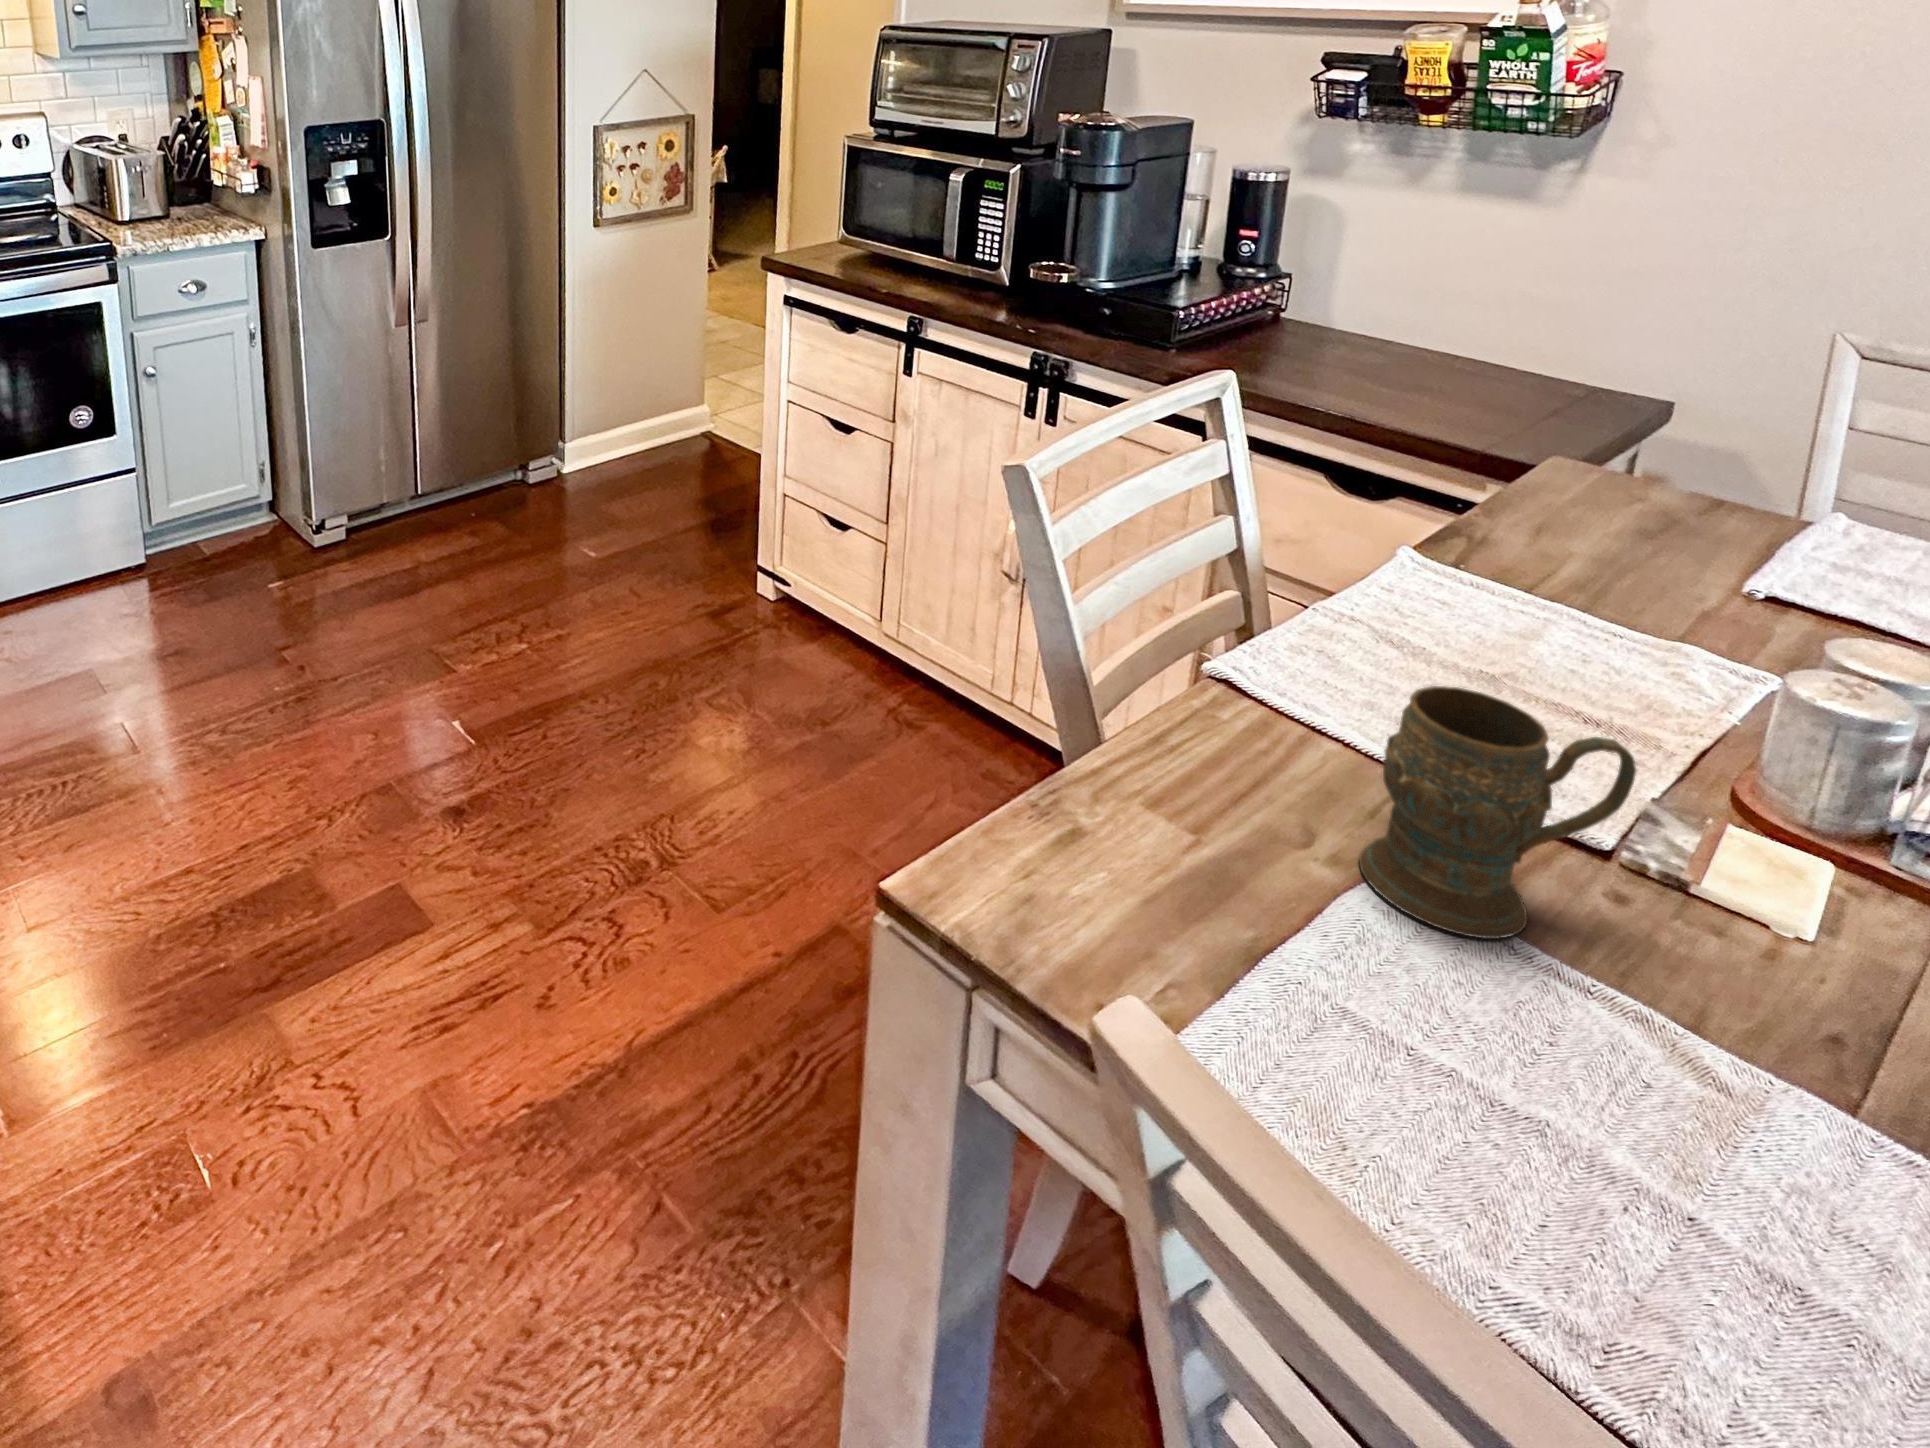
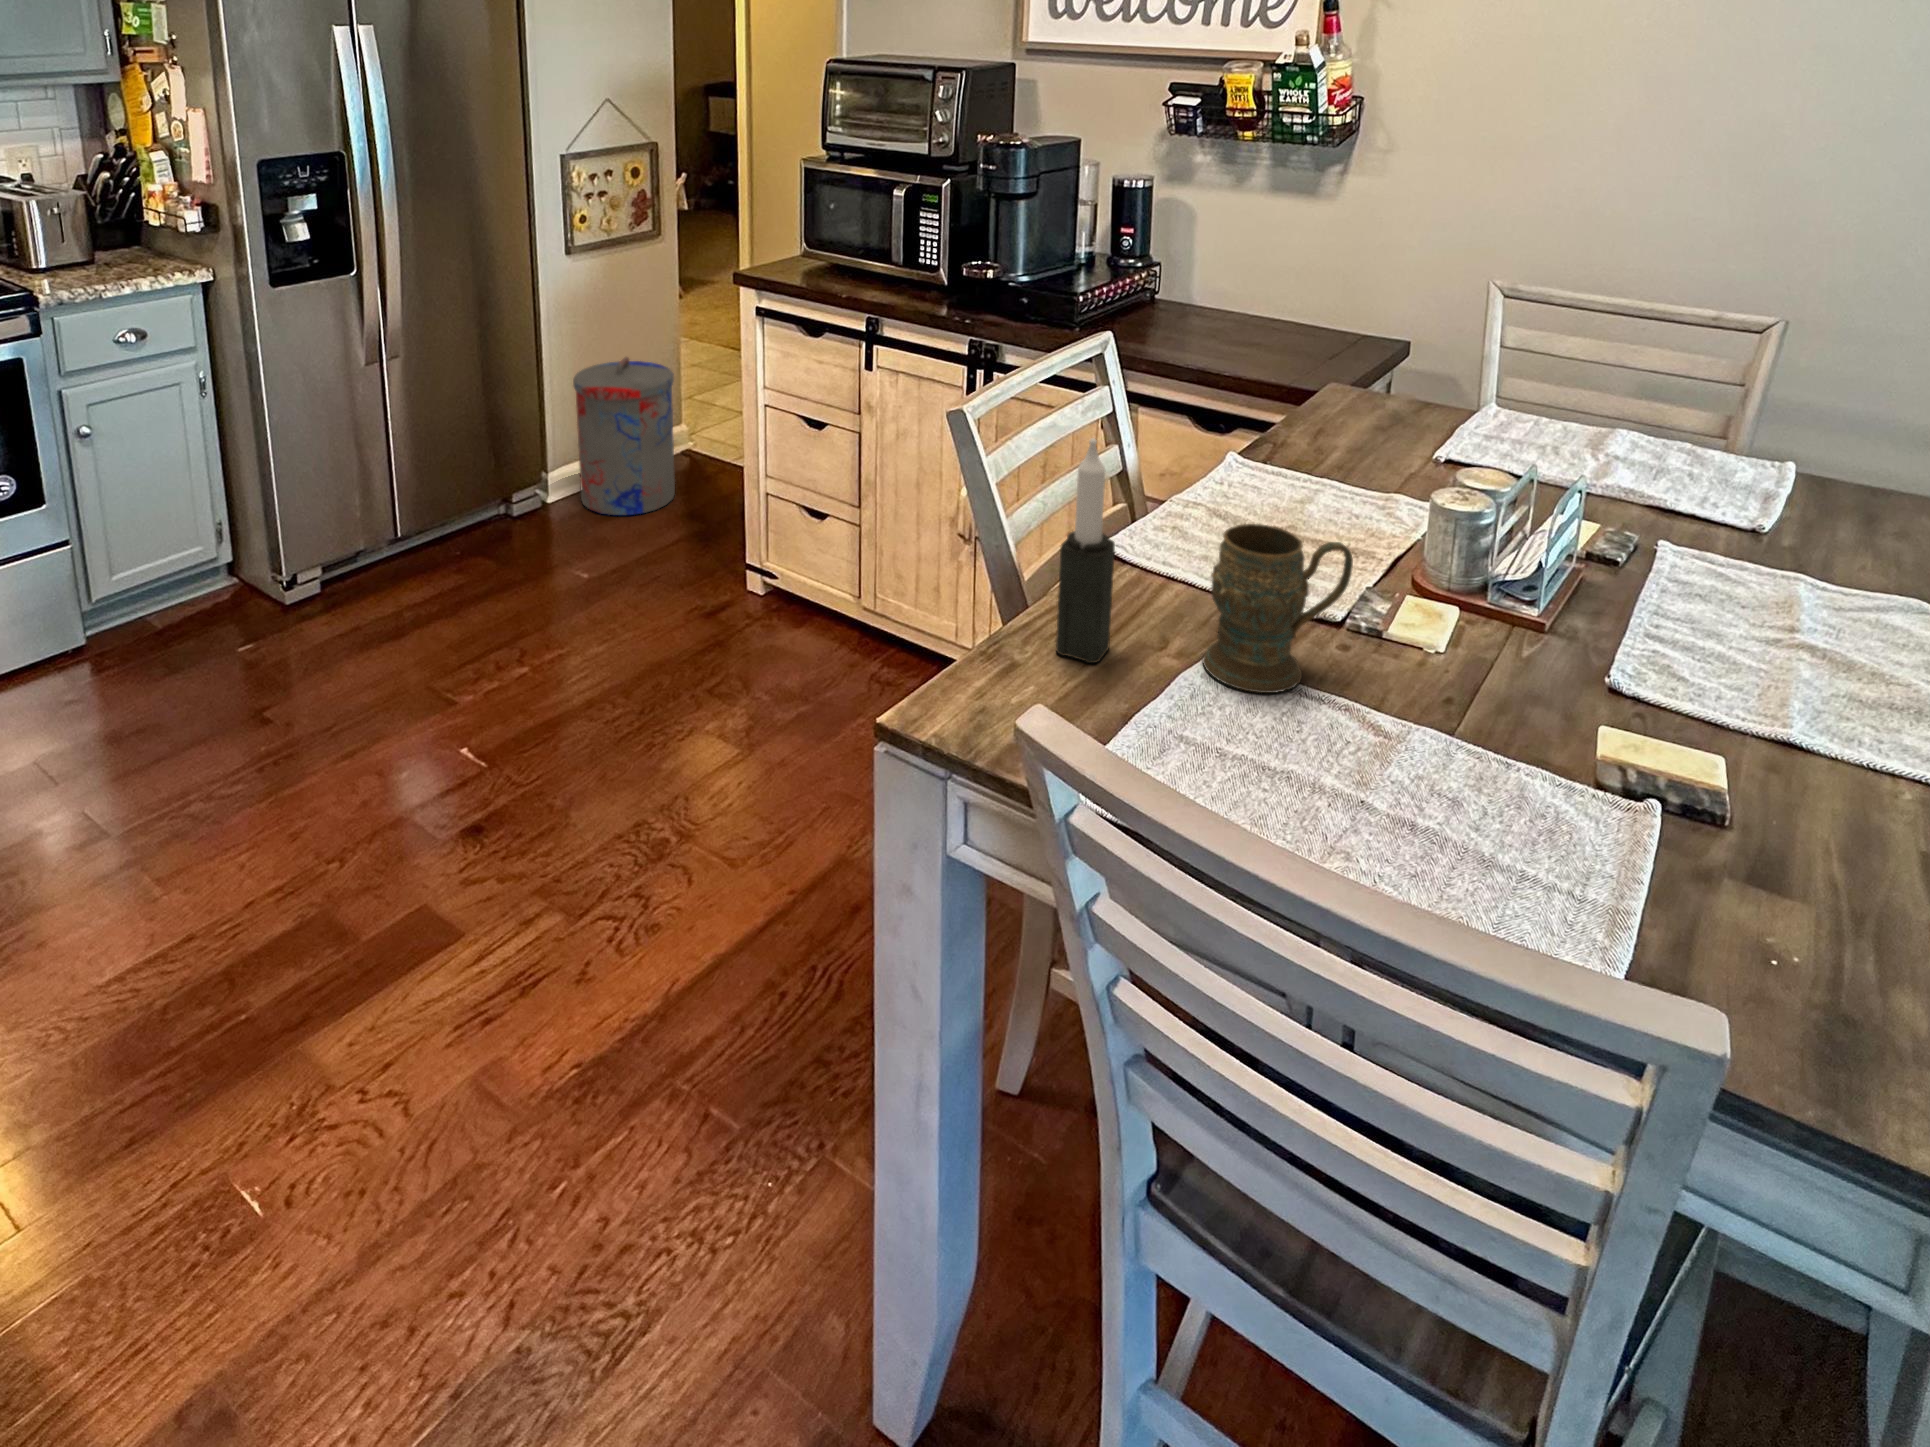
trash can: none [588,339,691,502] -> present [573,357,675,515]
candle: none [1133,540,1233,835] -> present [1056,438,1115,663]

